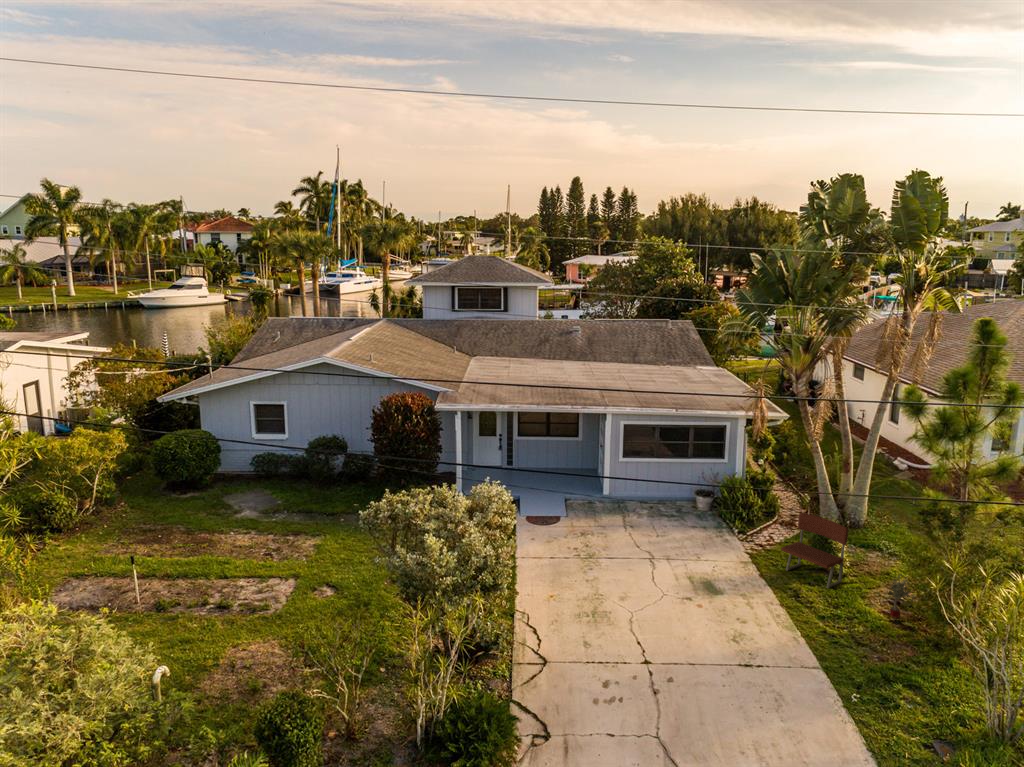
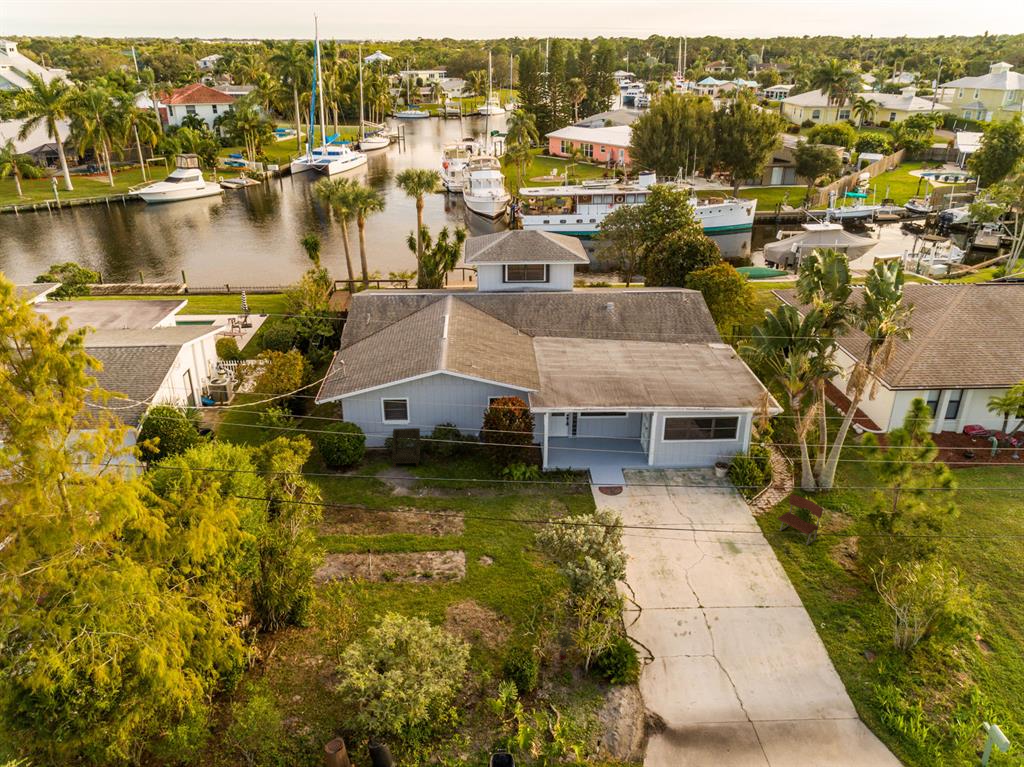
chair: none [251,440,297,490] -> present [392,428,421,467]
potted tree: present [890,575,915,618] -> present [557,631,576,660]

